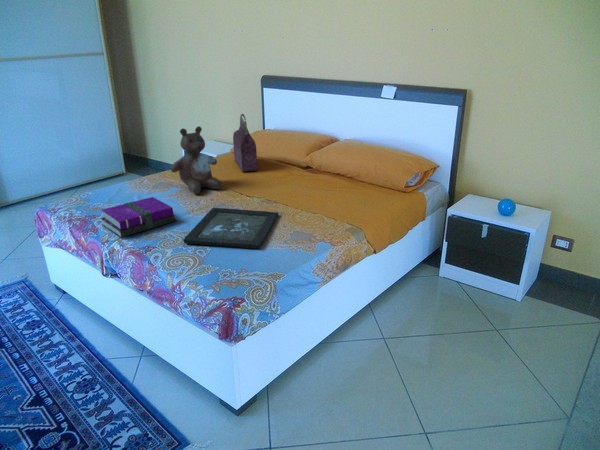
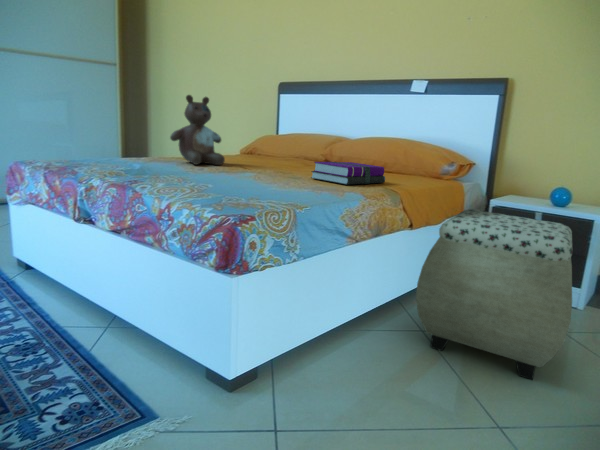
handbag: present [233,114,257,172] -> none [238,103,264,162]
notebook: present [101,197,177,238] -> present [311,162,385,185]
tray: present [183,208,278,248] -> none [179,168,290,190]
ottoman: none [386,233,522,383] -> present [416,209,572,380]

